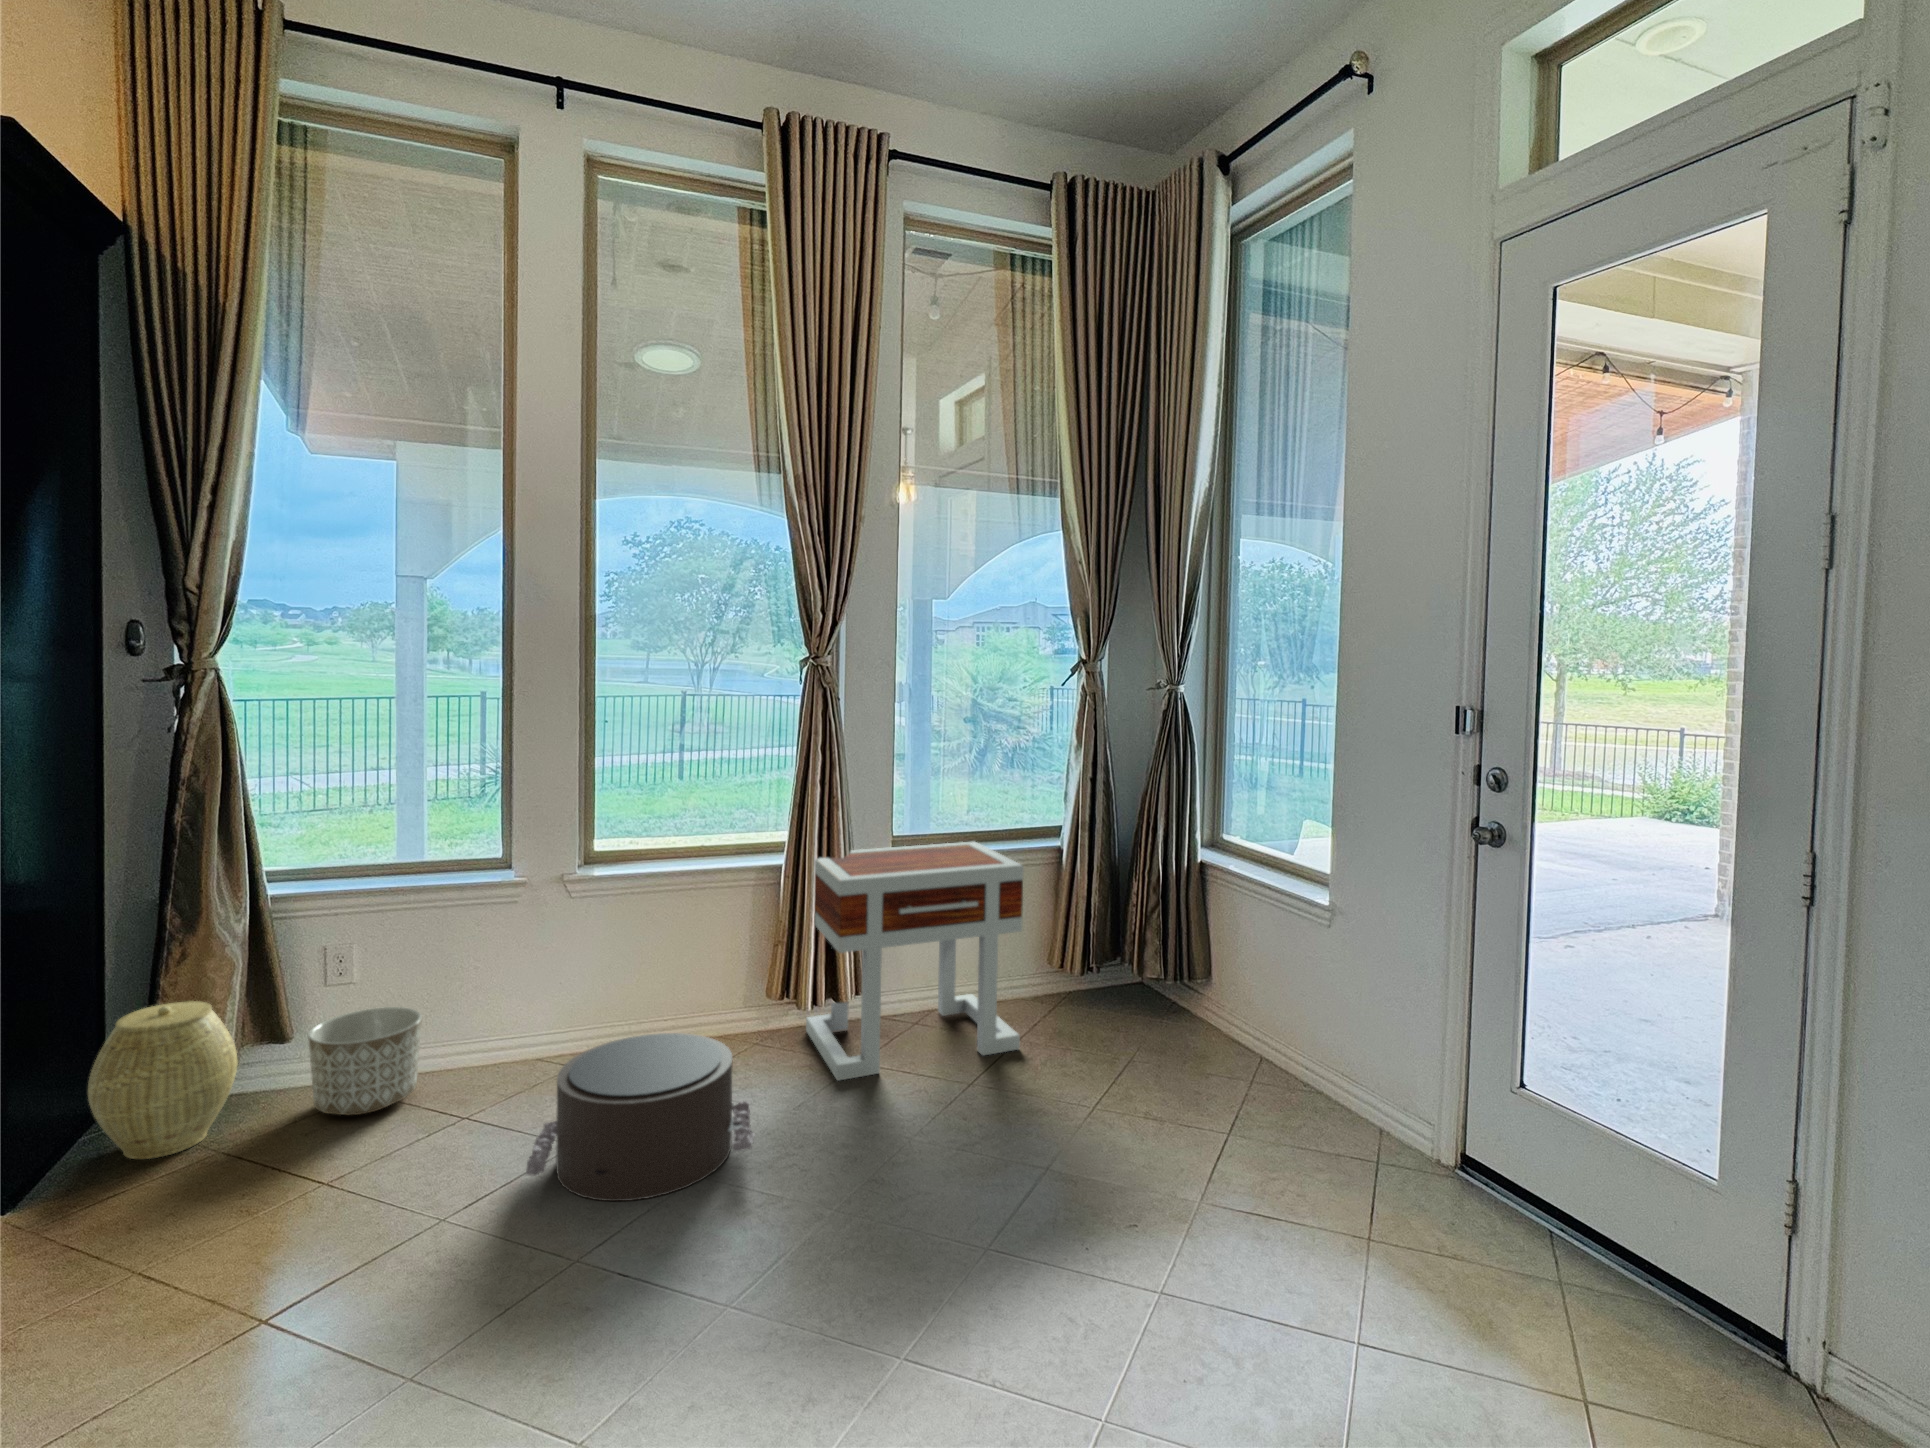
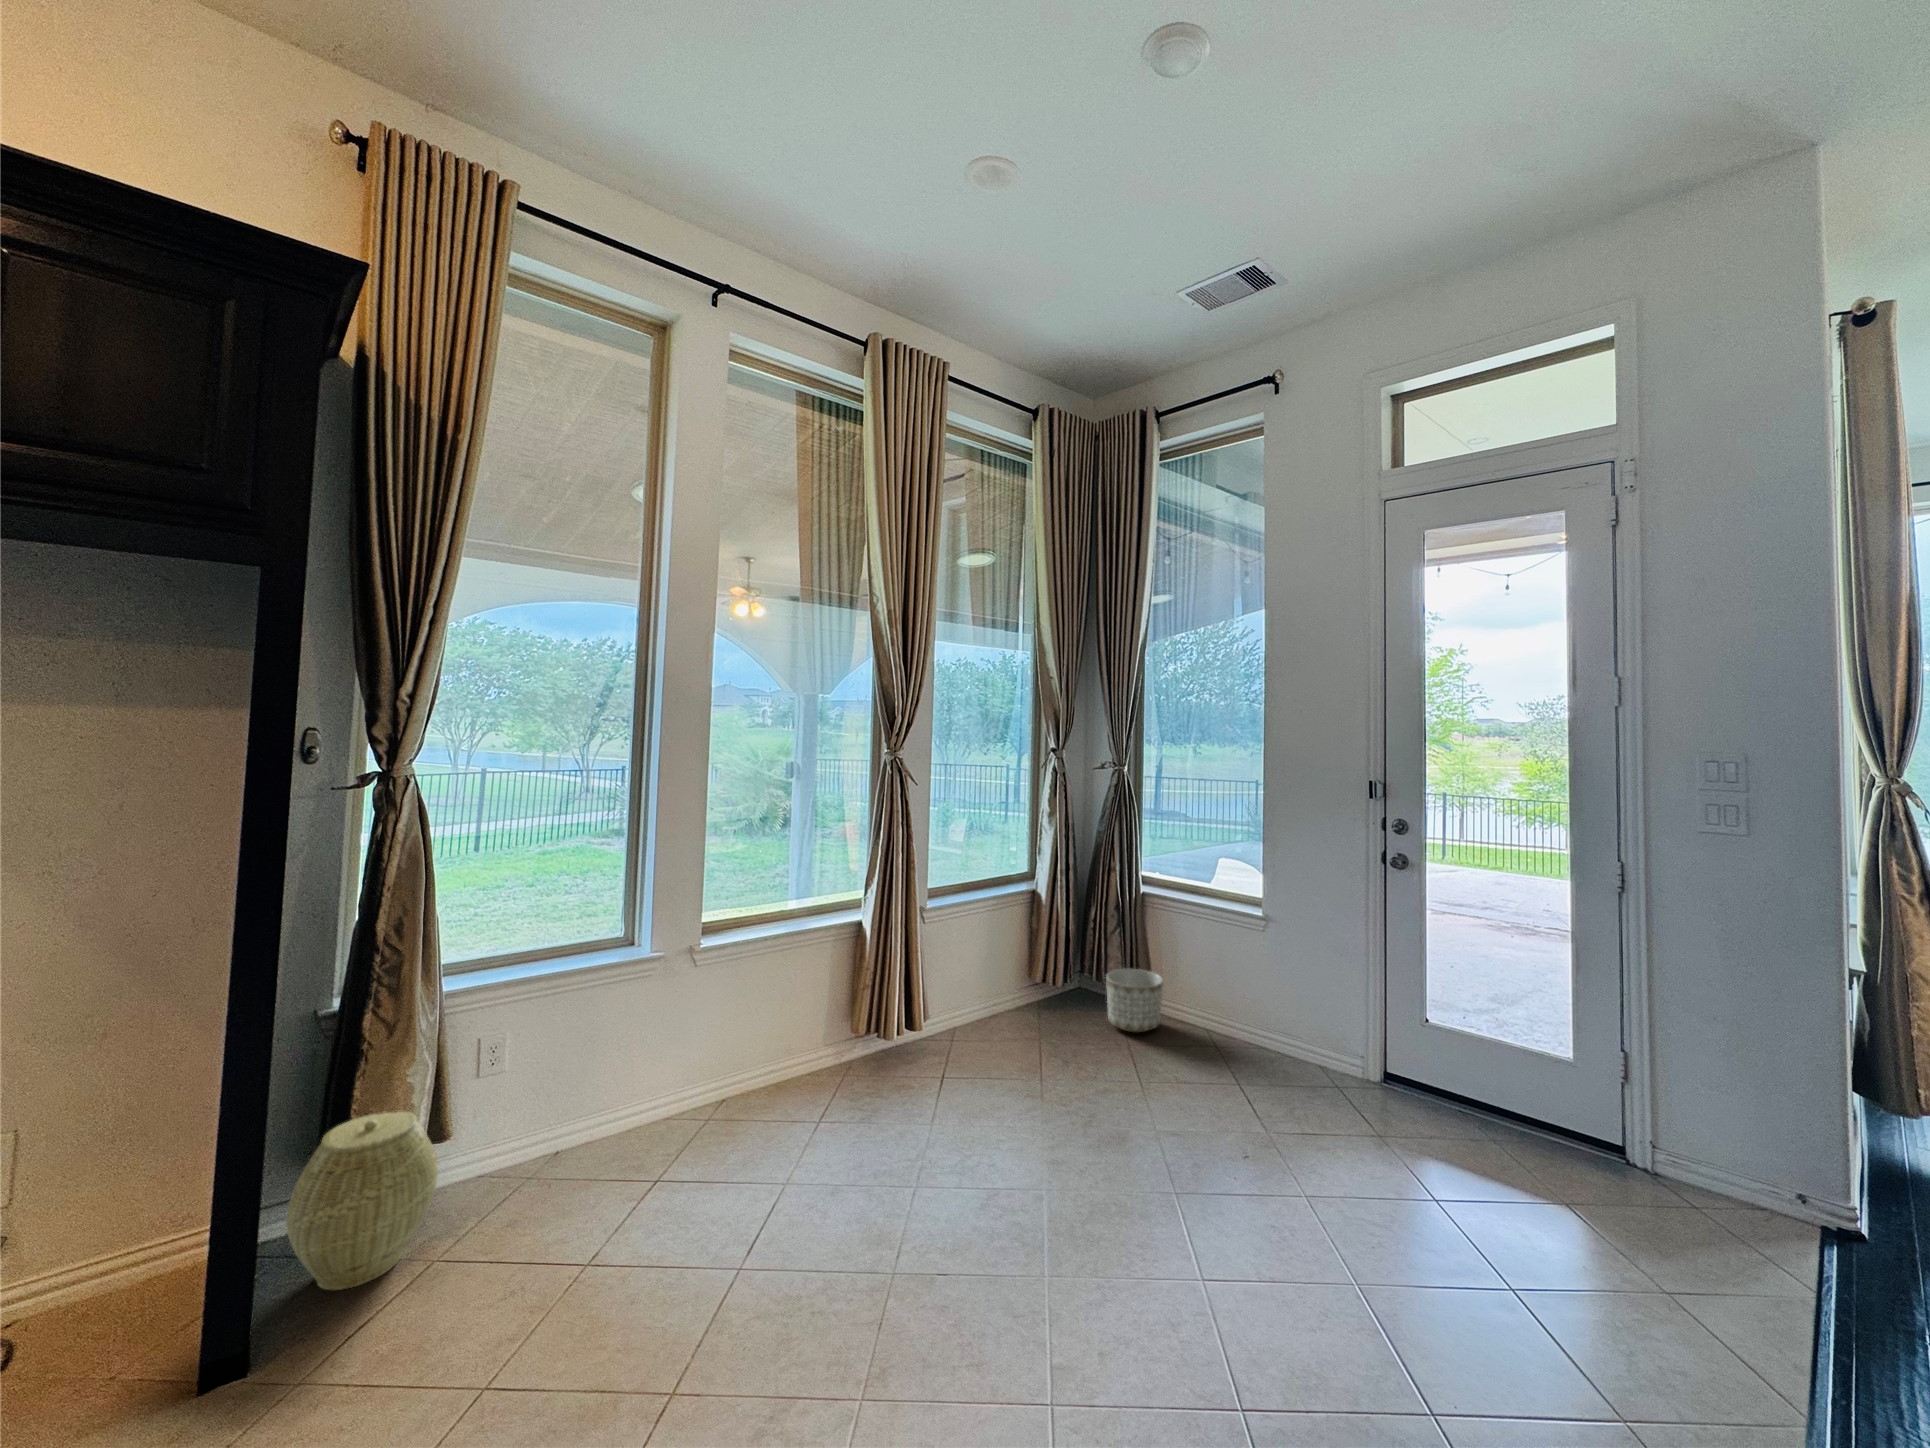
side table: present [806,842,1024,1080] -> none [886,890,1060,1093]
planter: present [308,1007,422,1115] -> present [1106,969,1163,1032]
pouf: present [526,1033,754,1201] -> none [770,1070,961,1223]

